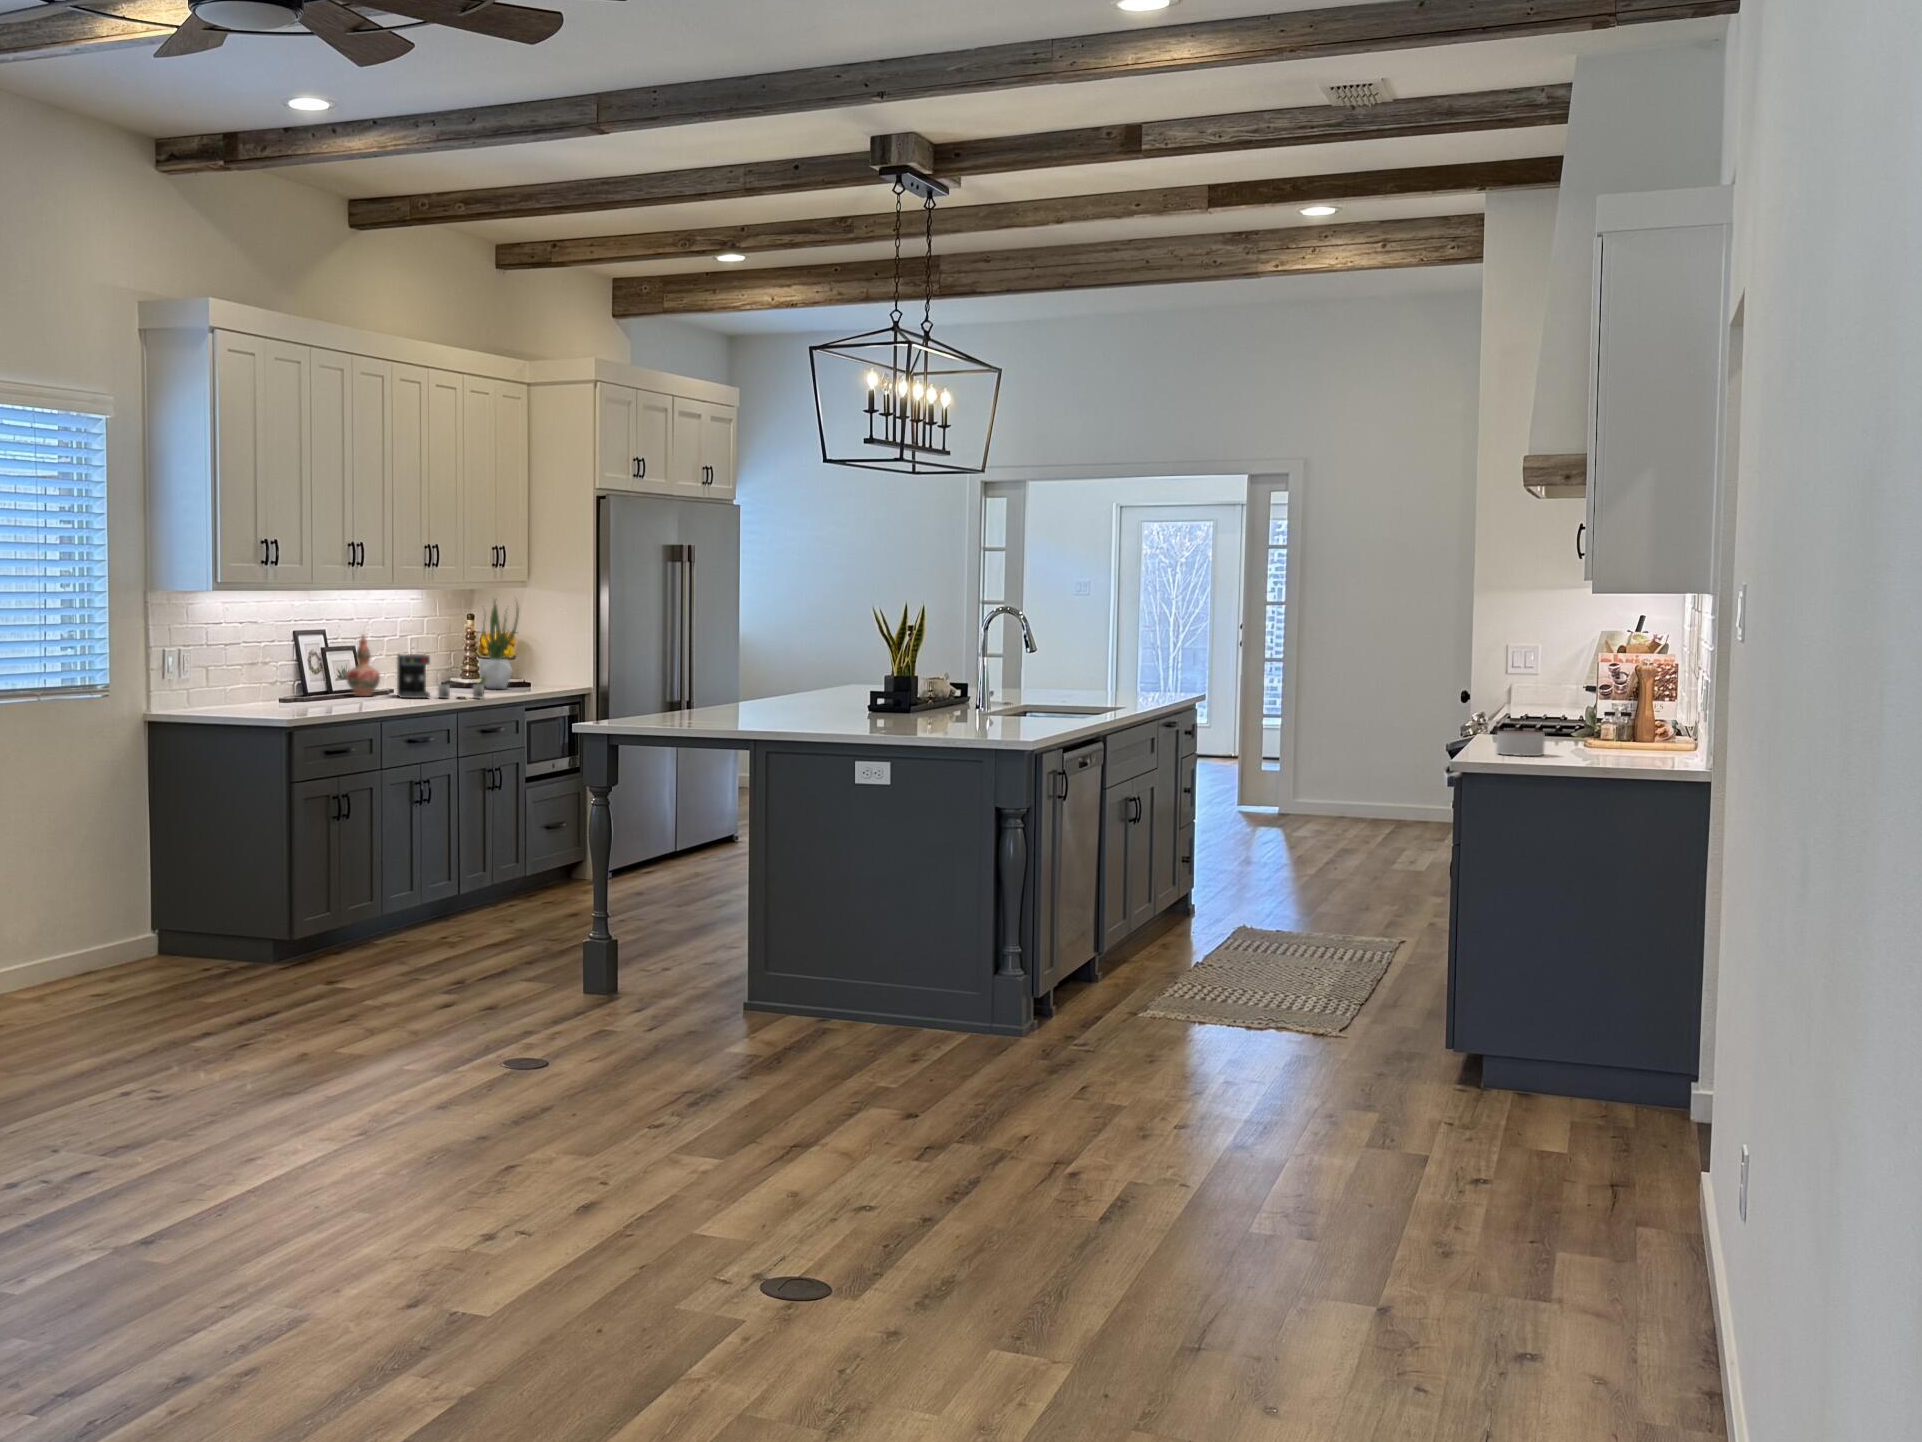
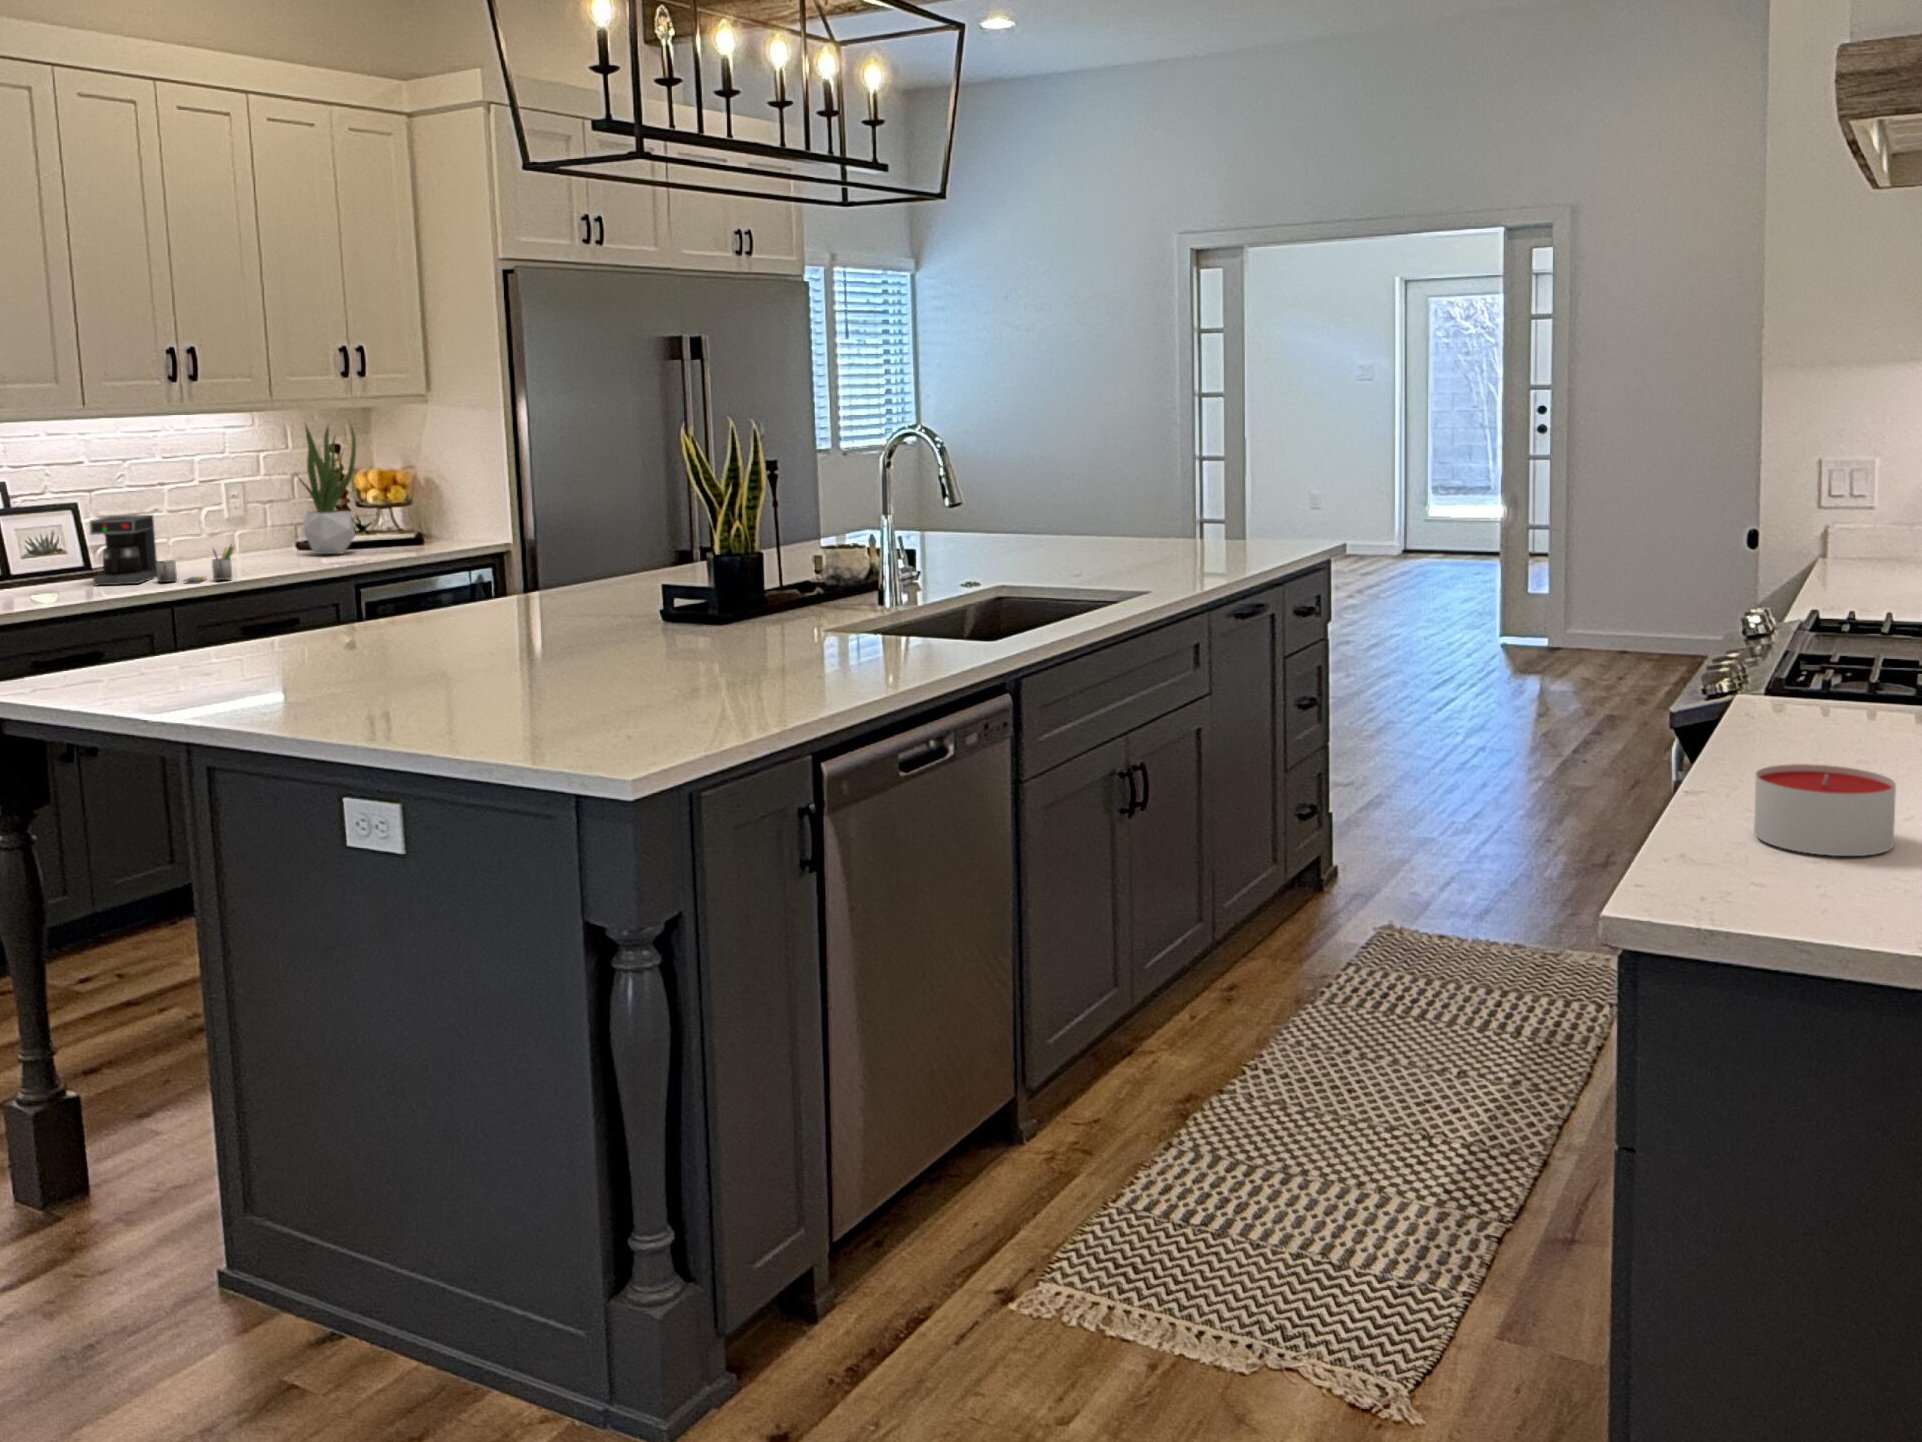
decorative vase: present [347,635,380,696] -> none [22,488,79,583]

